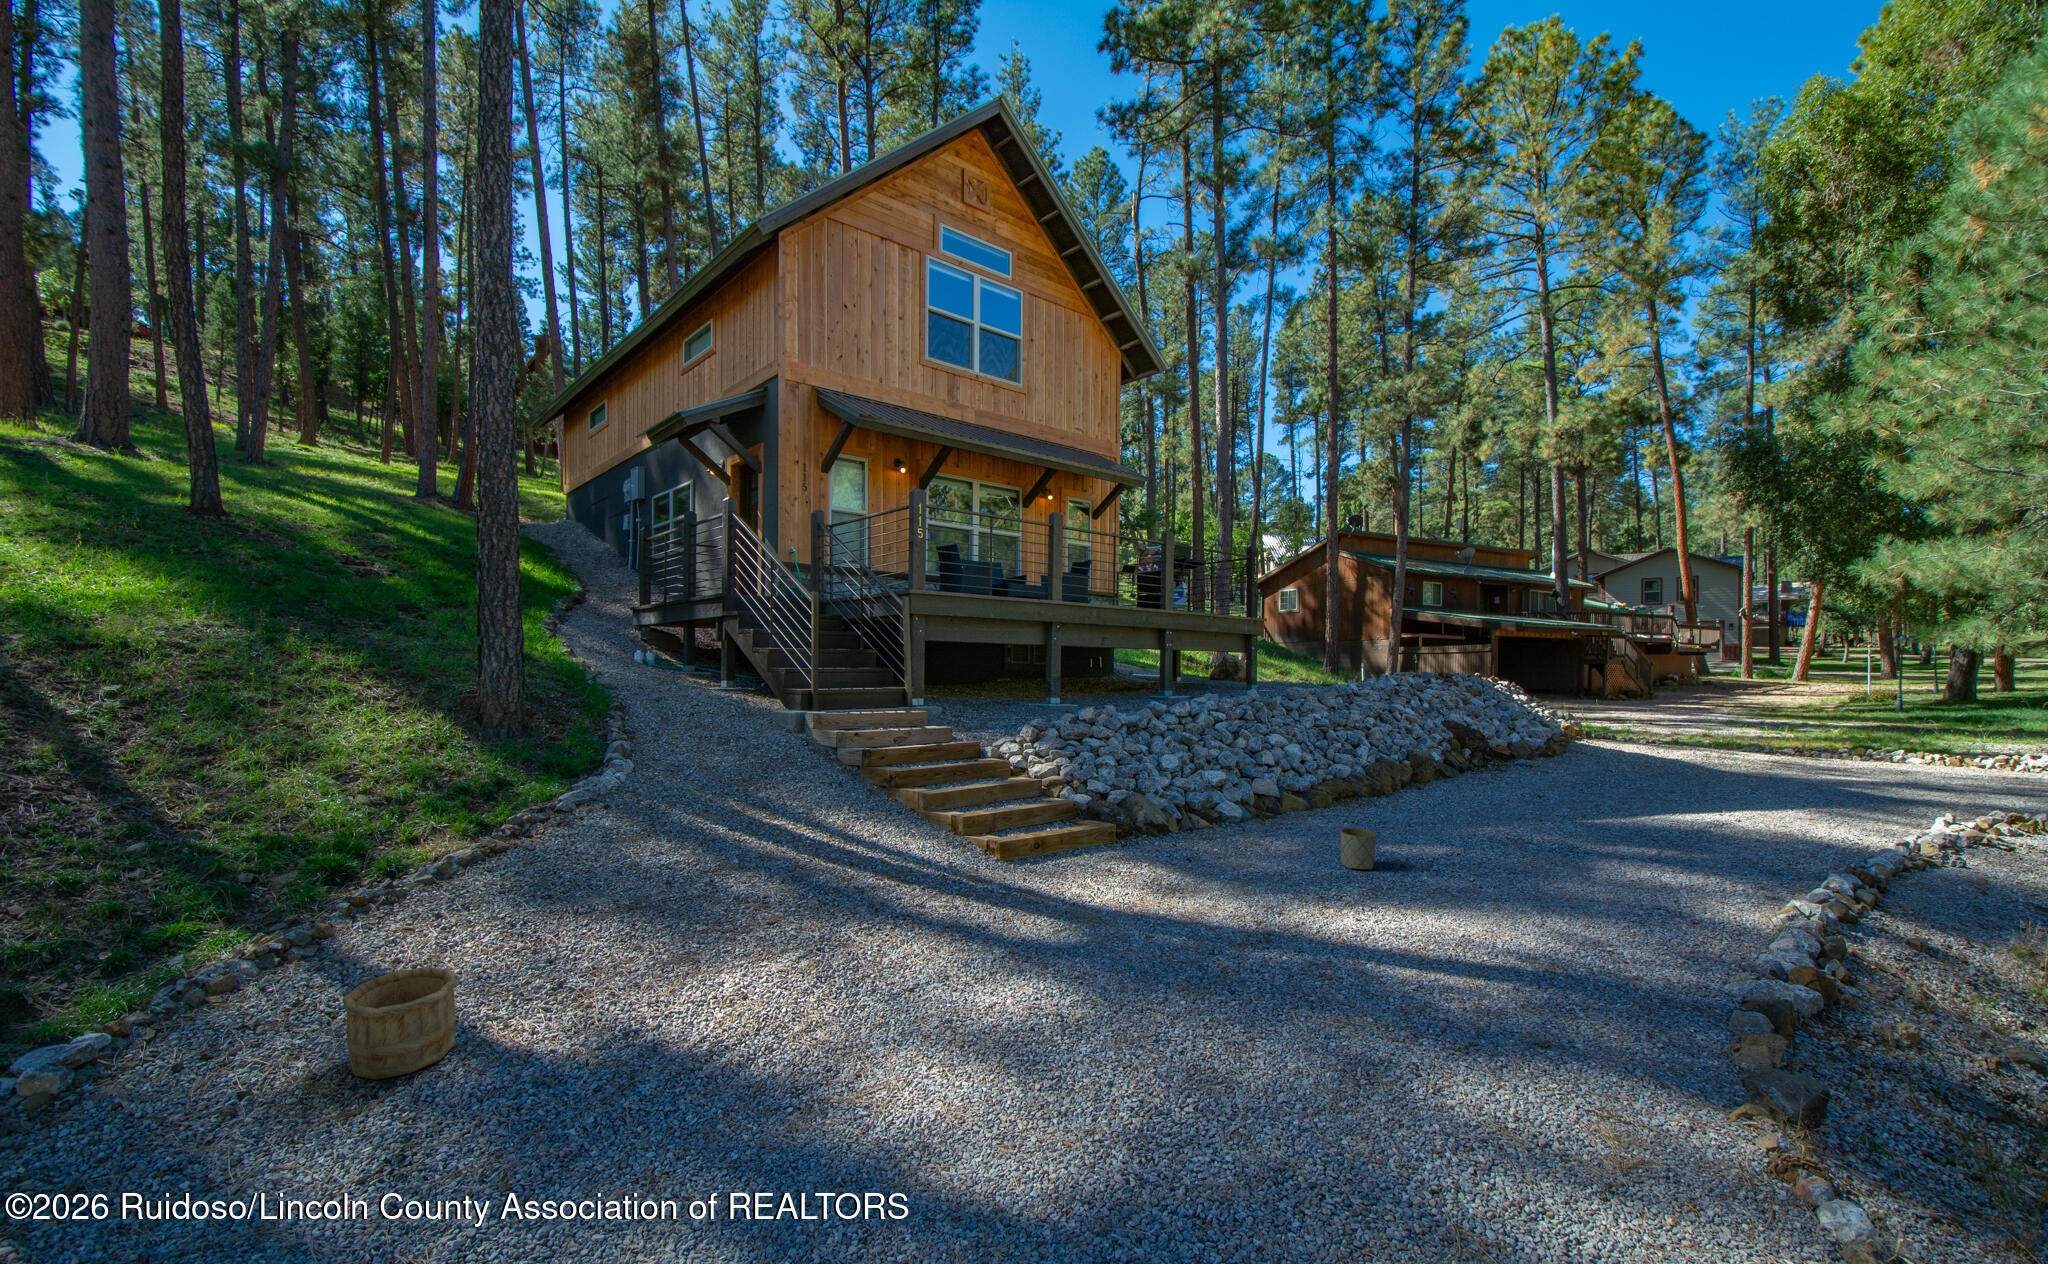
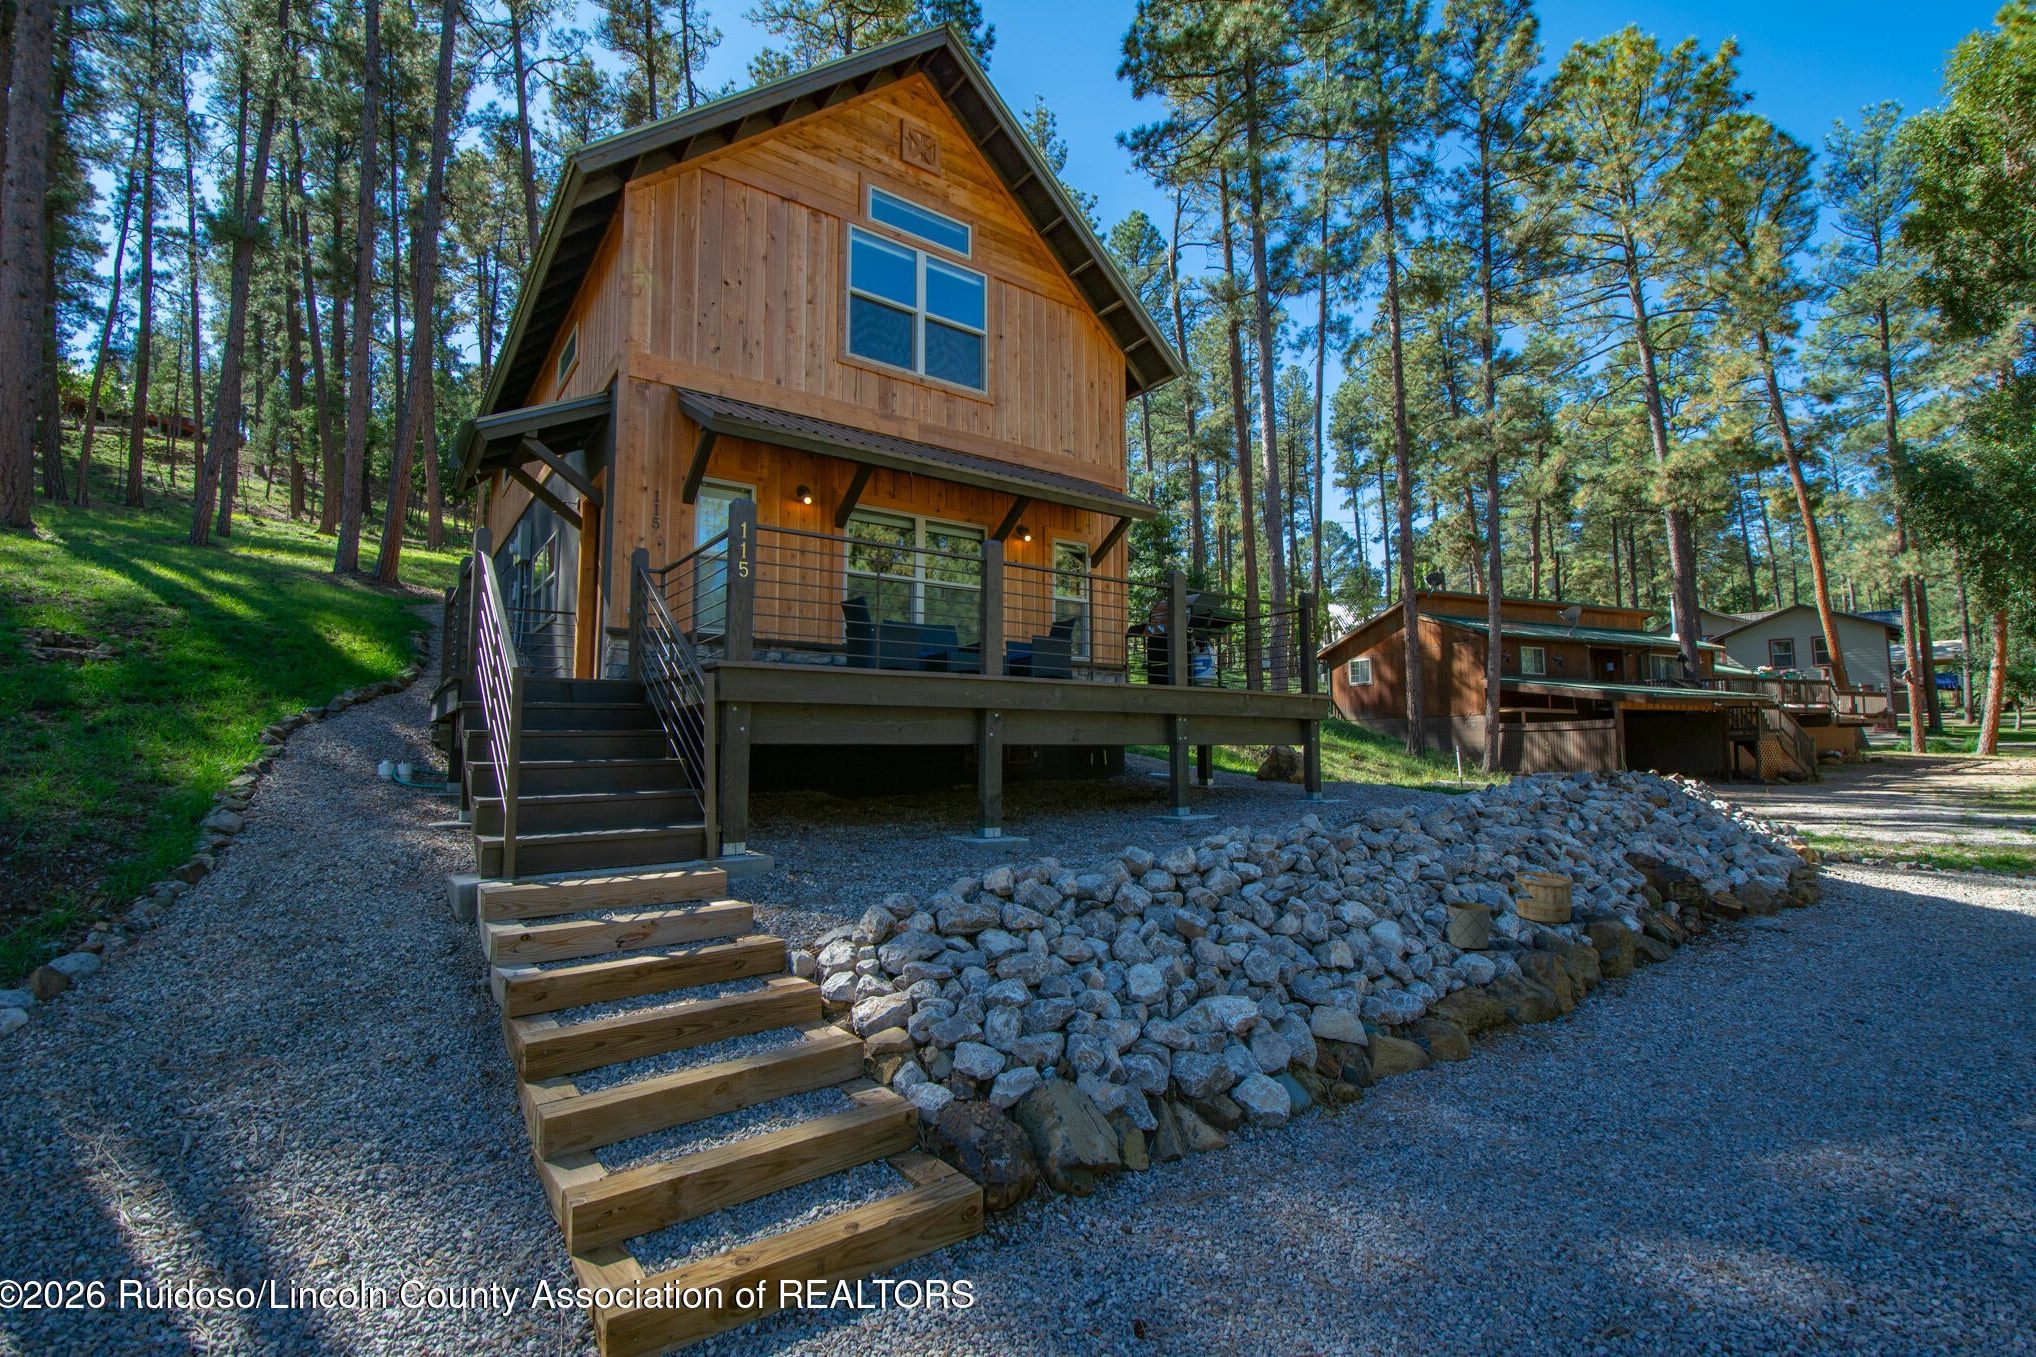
wooden bucket: present [342,967,457,1080] -> present [1515,871,1574,923]

